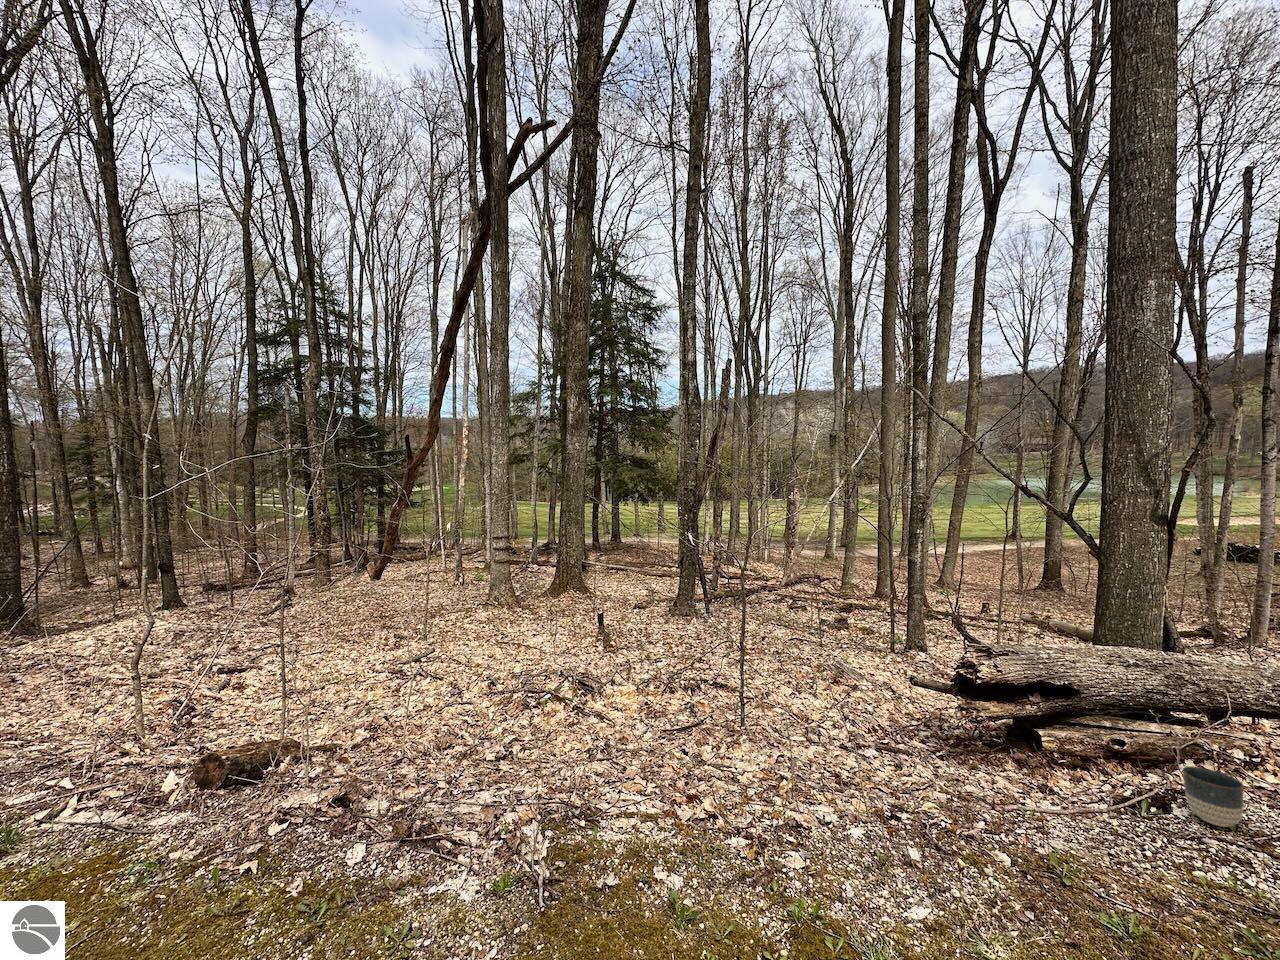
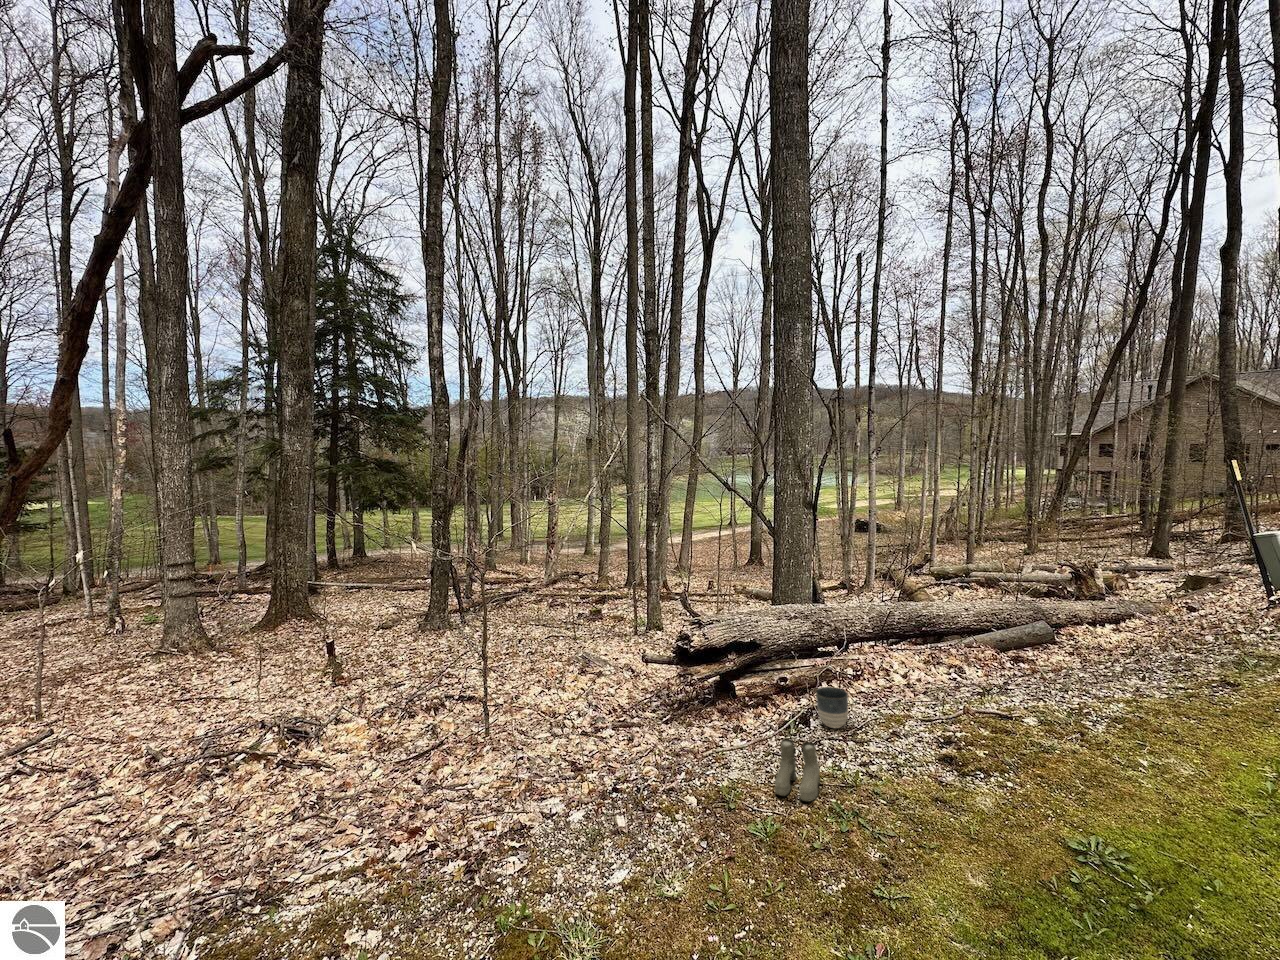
boots: none [1122,818,1200,909] -> present [775,739,820,802]

